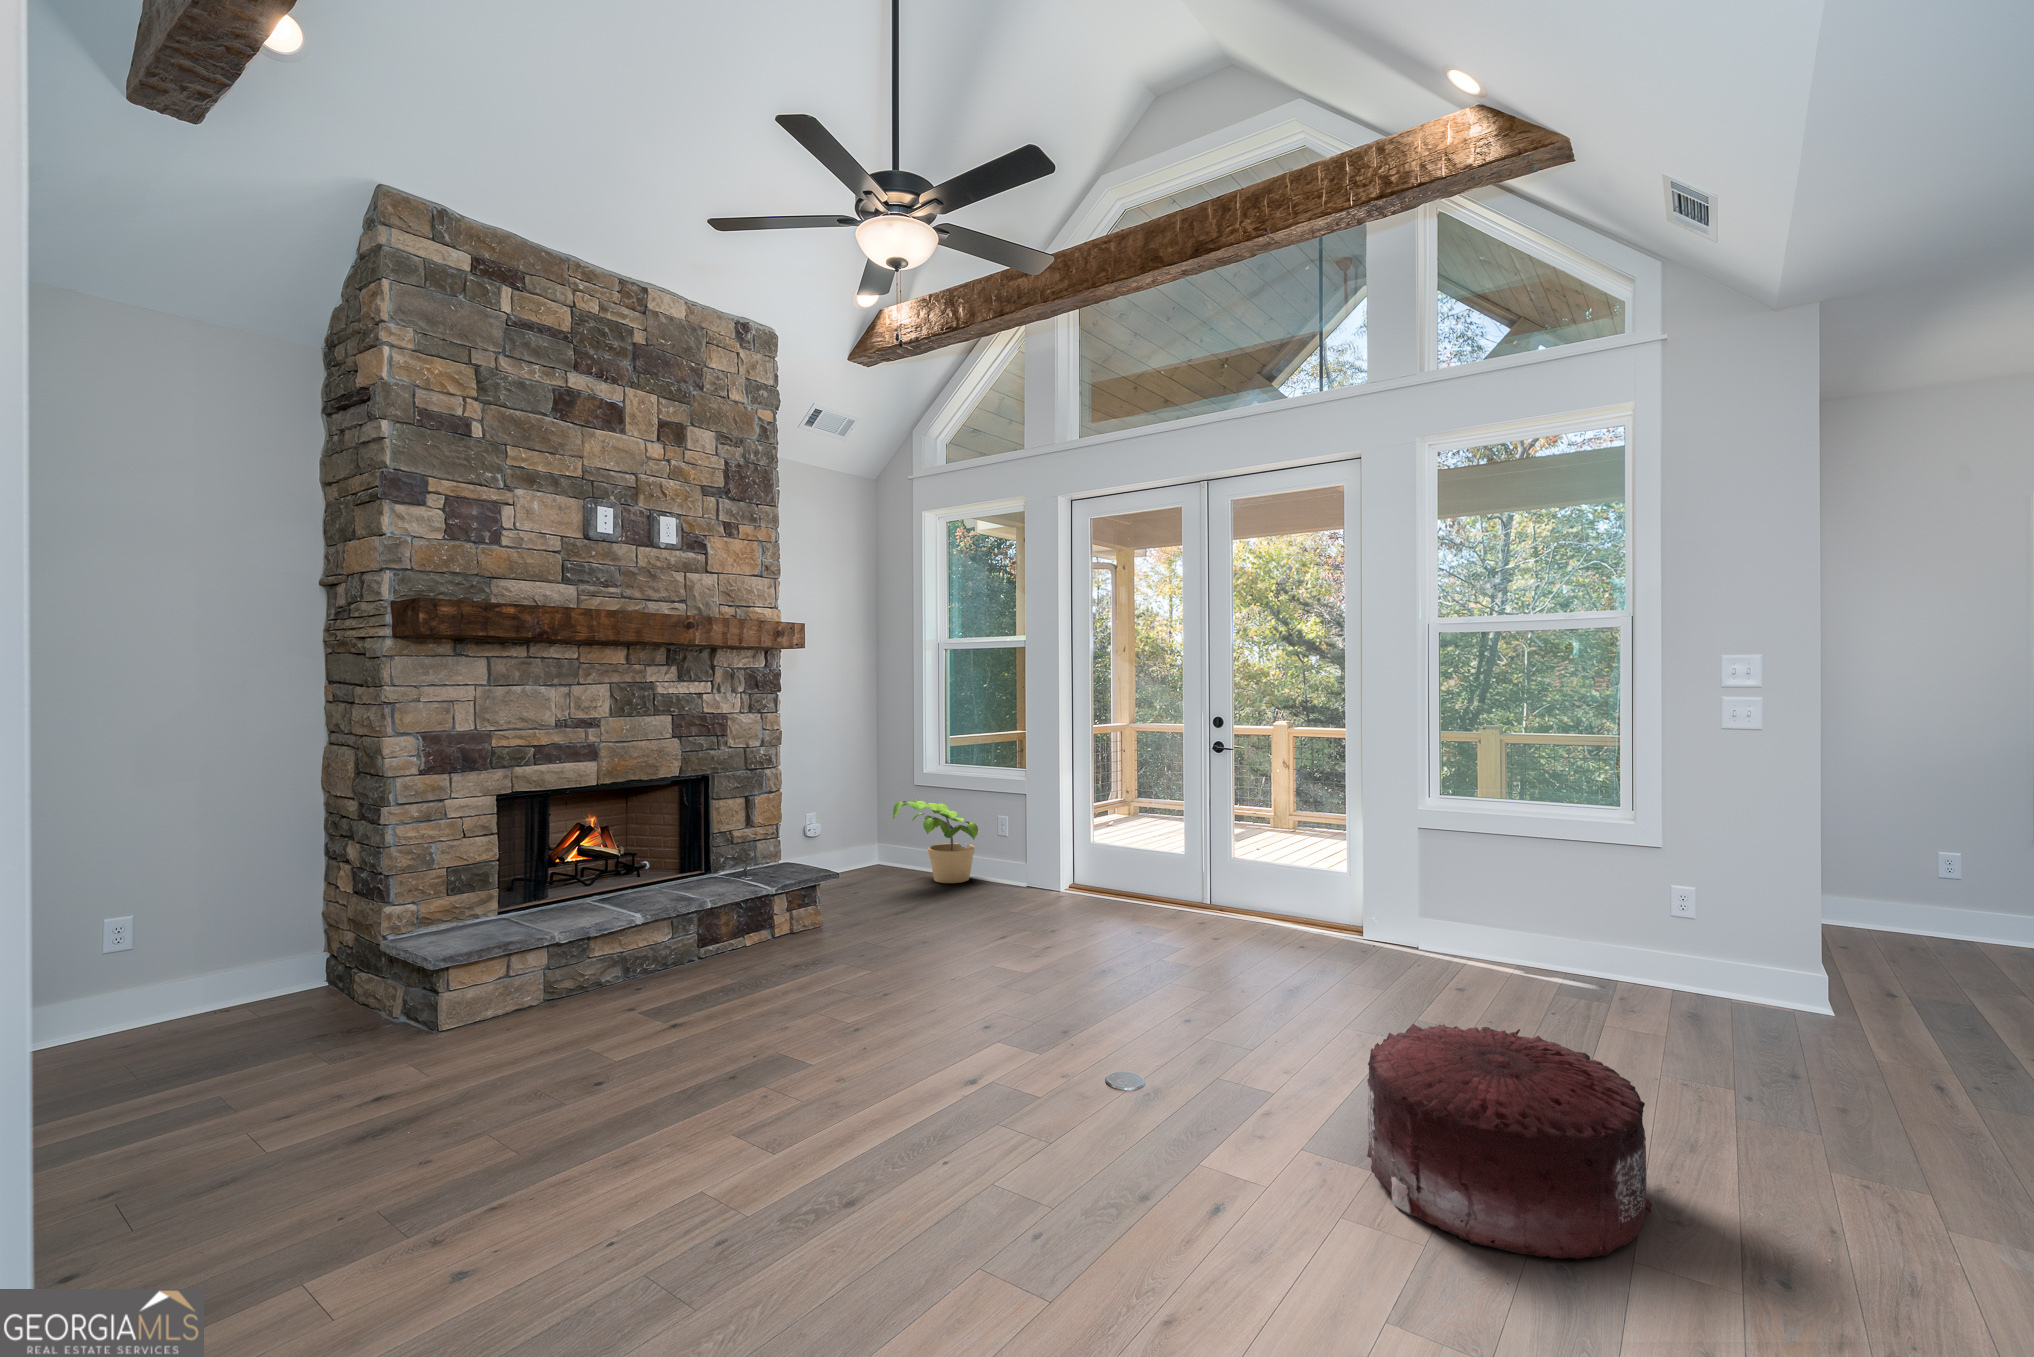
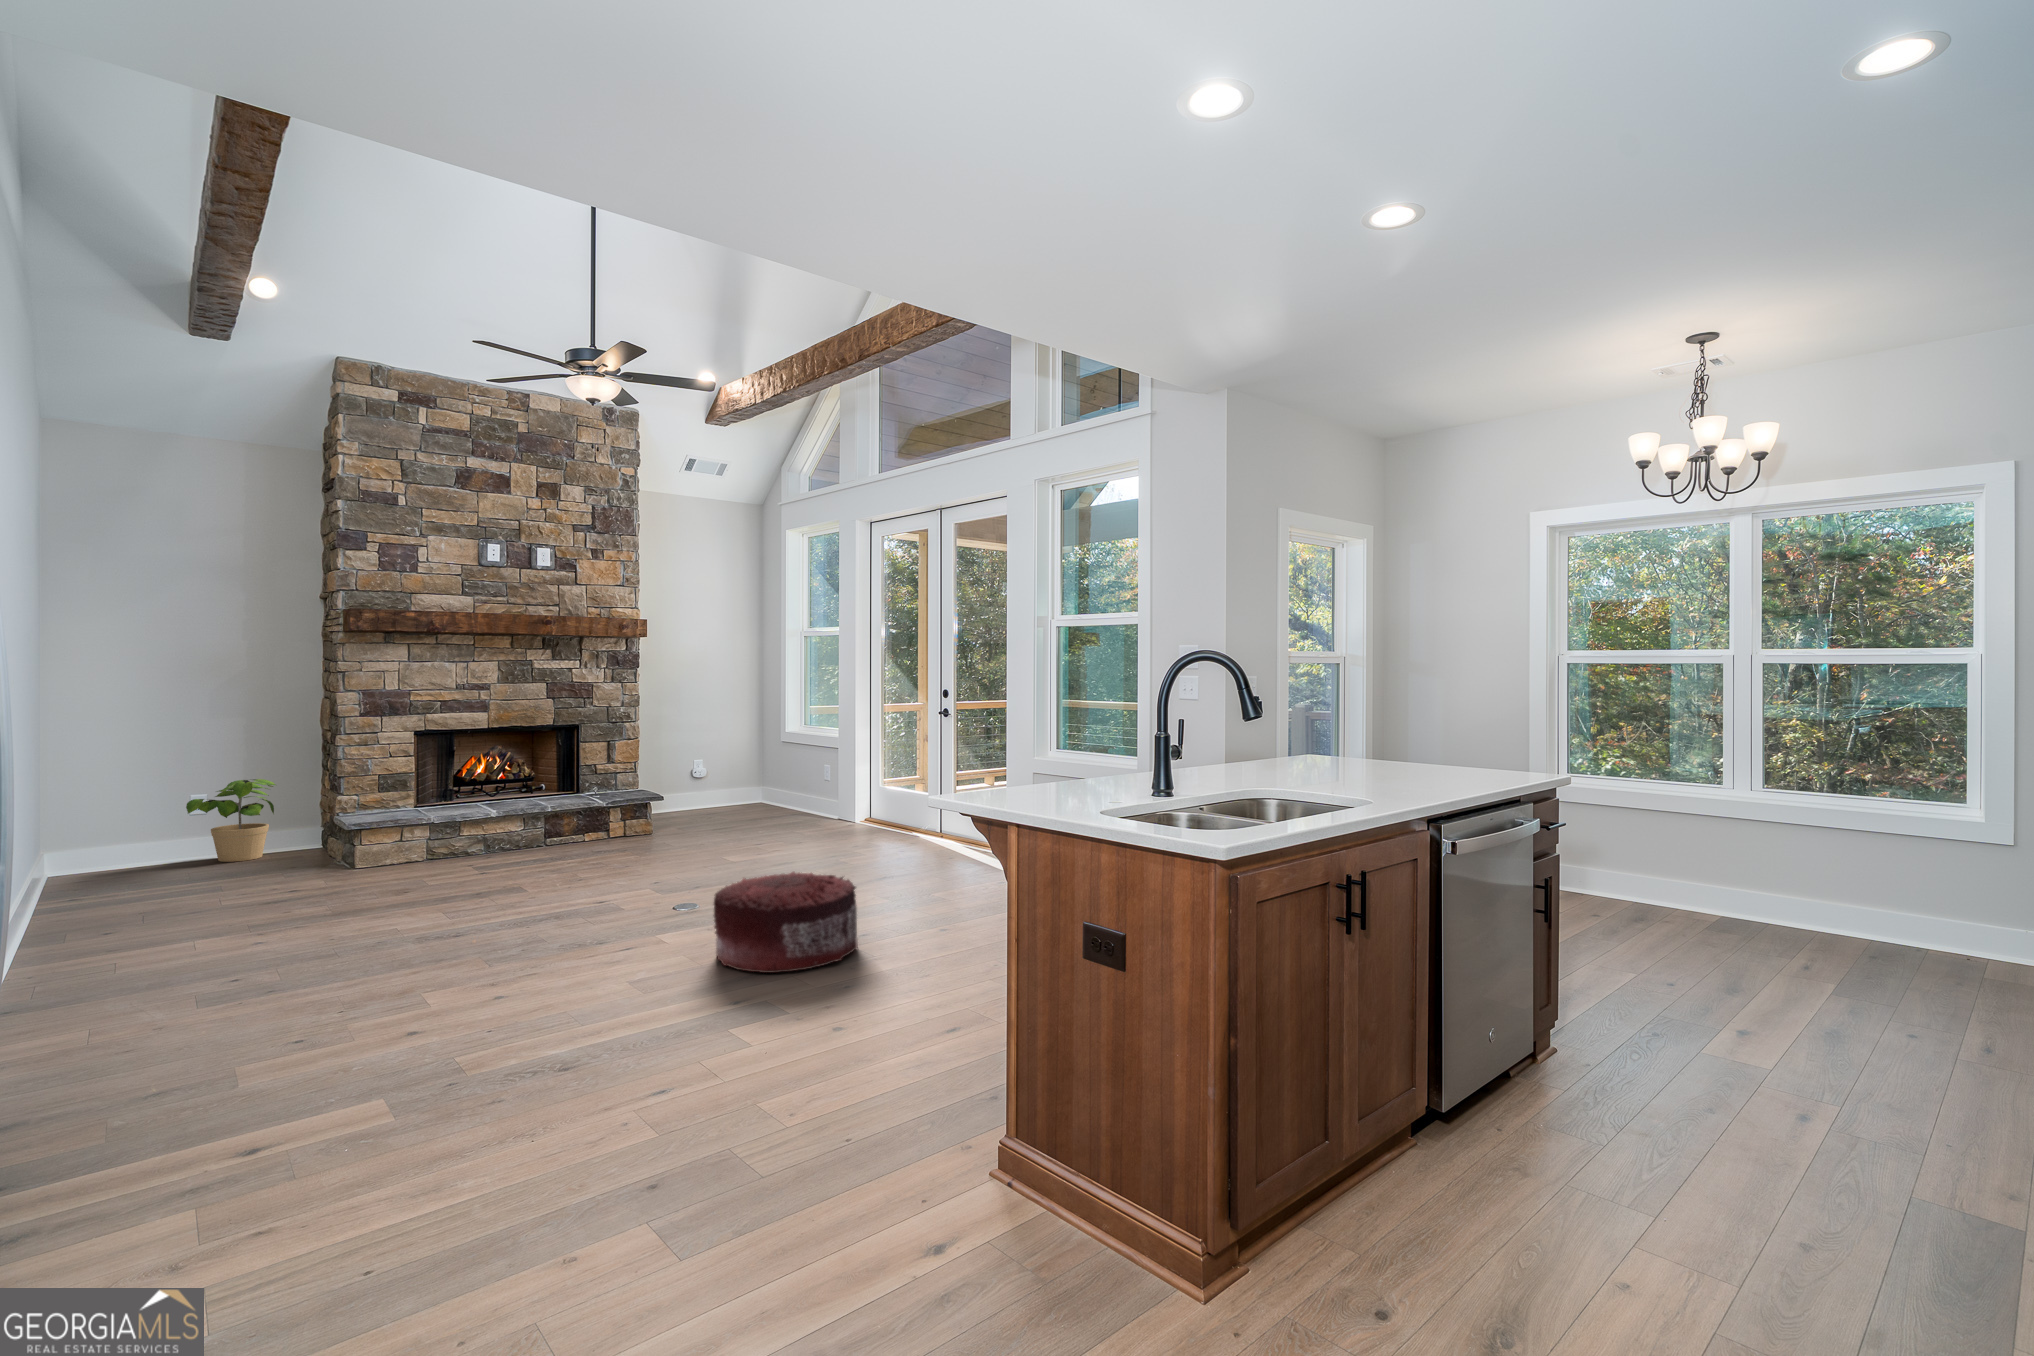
potted plant: present [893,800,978,883] -> present [186,779,276,862]

